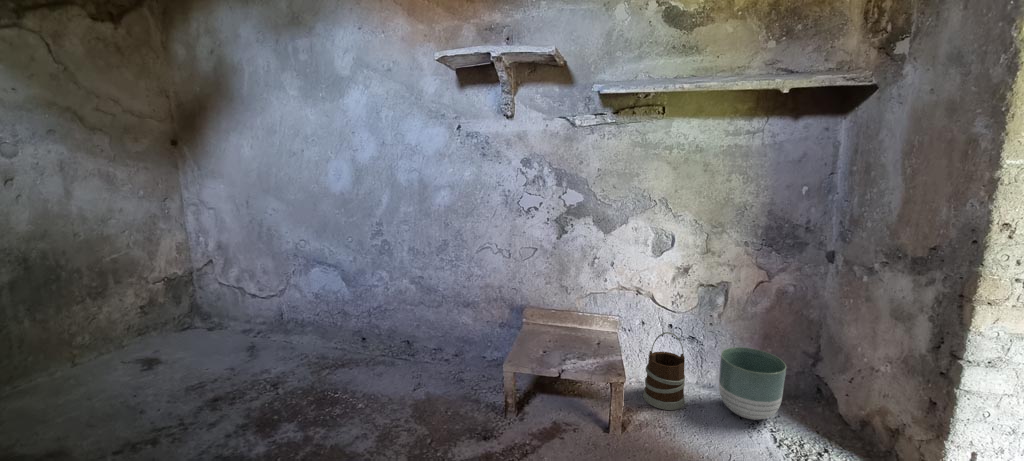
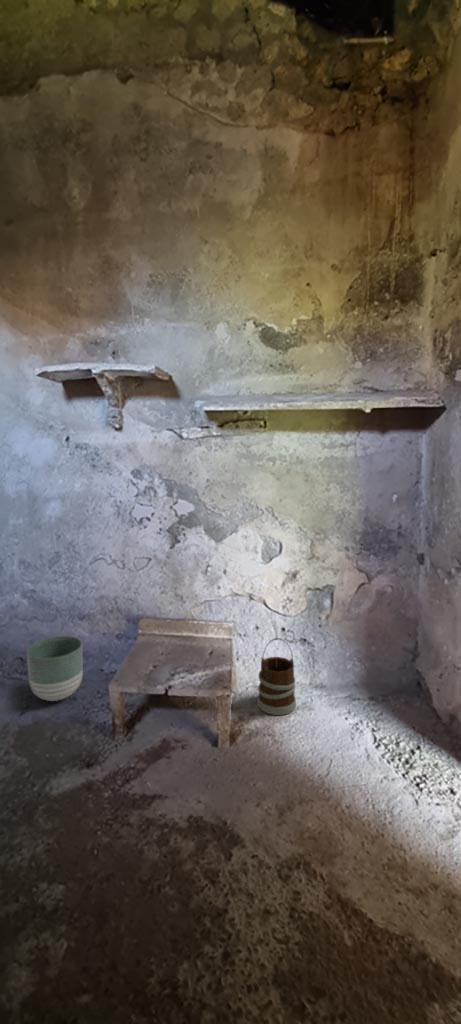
planter: present [719,347,786,420] -> present [27,636,83,701]

